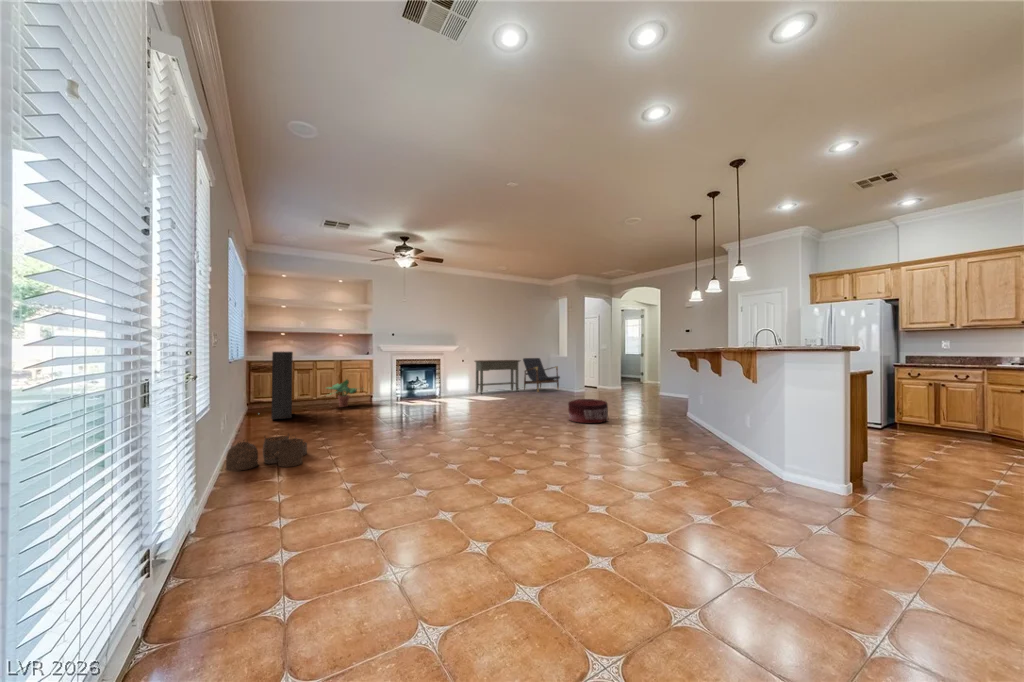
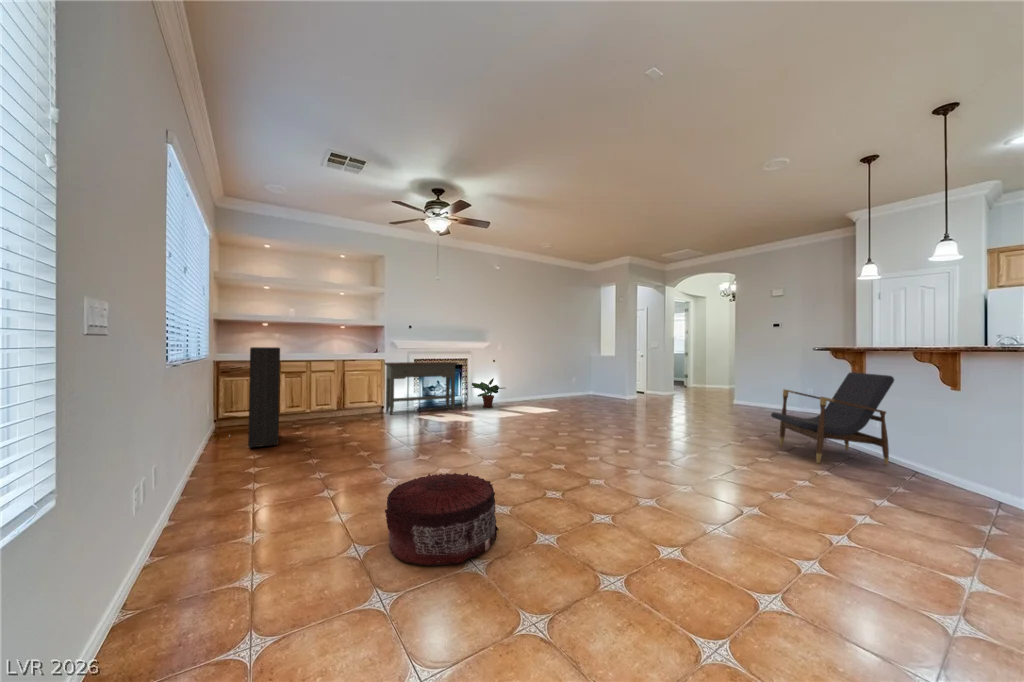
lounge chair: present [523,358,560,391] -> present [771,372,894,465]
console table: present [475,360,520,394] -> present [384,362,458,415]
potted plant: present [328,380,357,407] -> present [472,378,504,408]
pouf: present [568,399,608,423] -> present [385,473,499,565]
woven basket: present [226,434,307,471] -> none [149,504,315,601]

